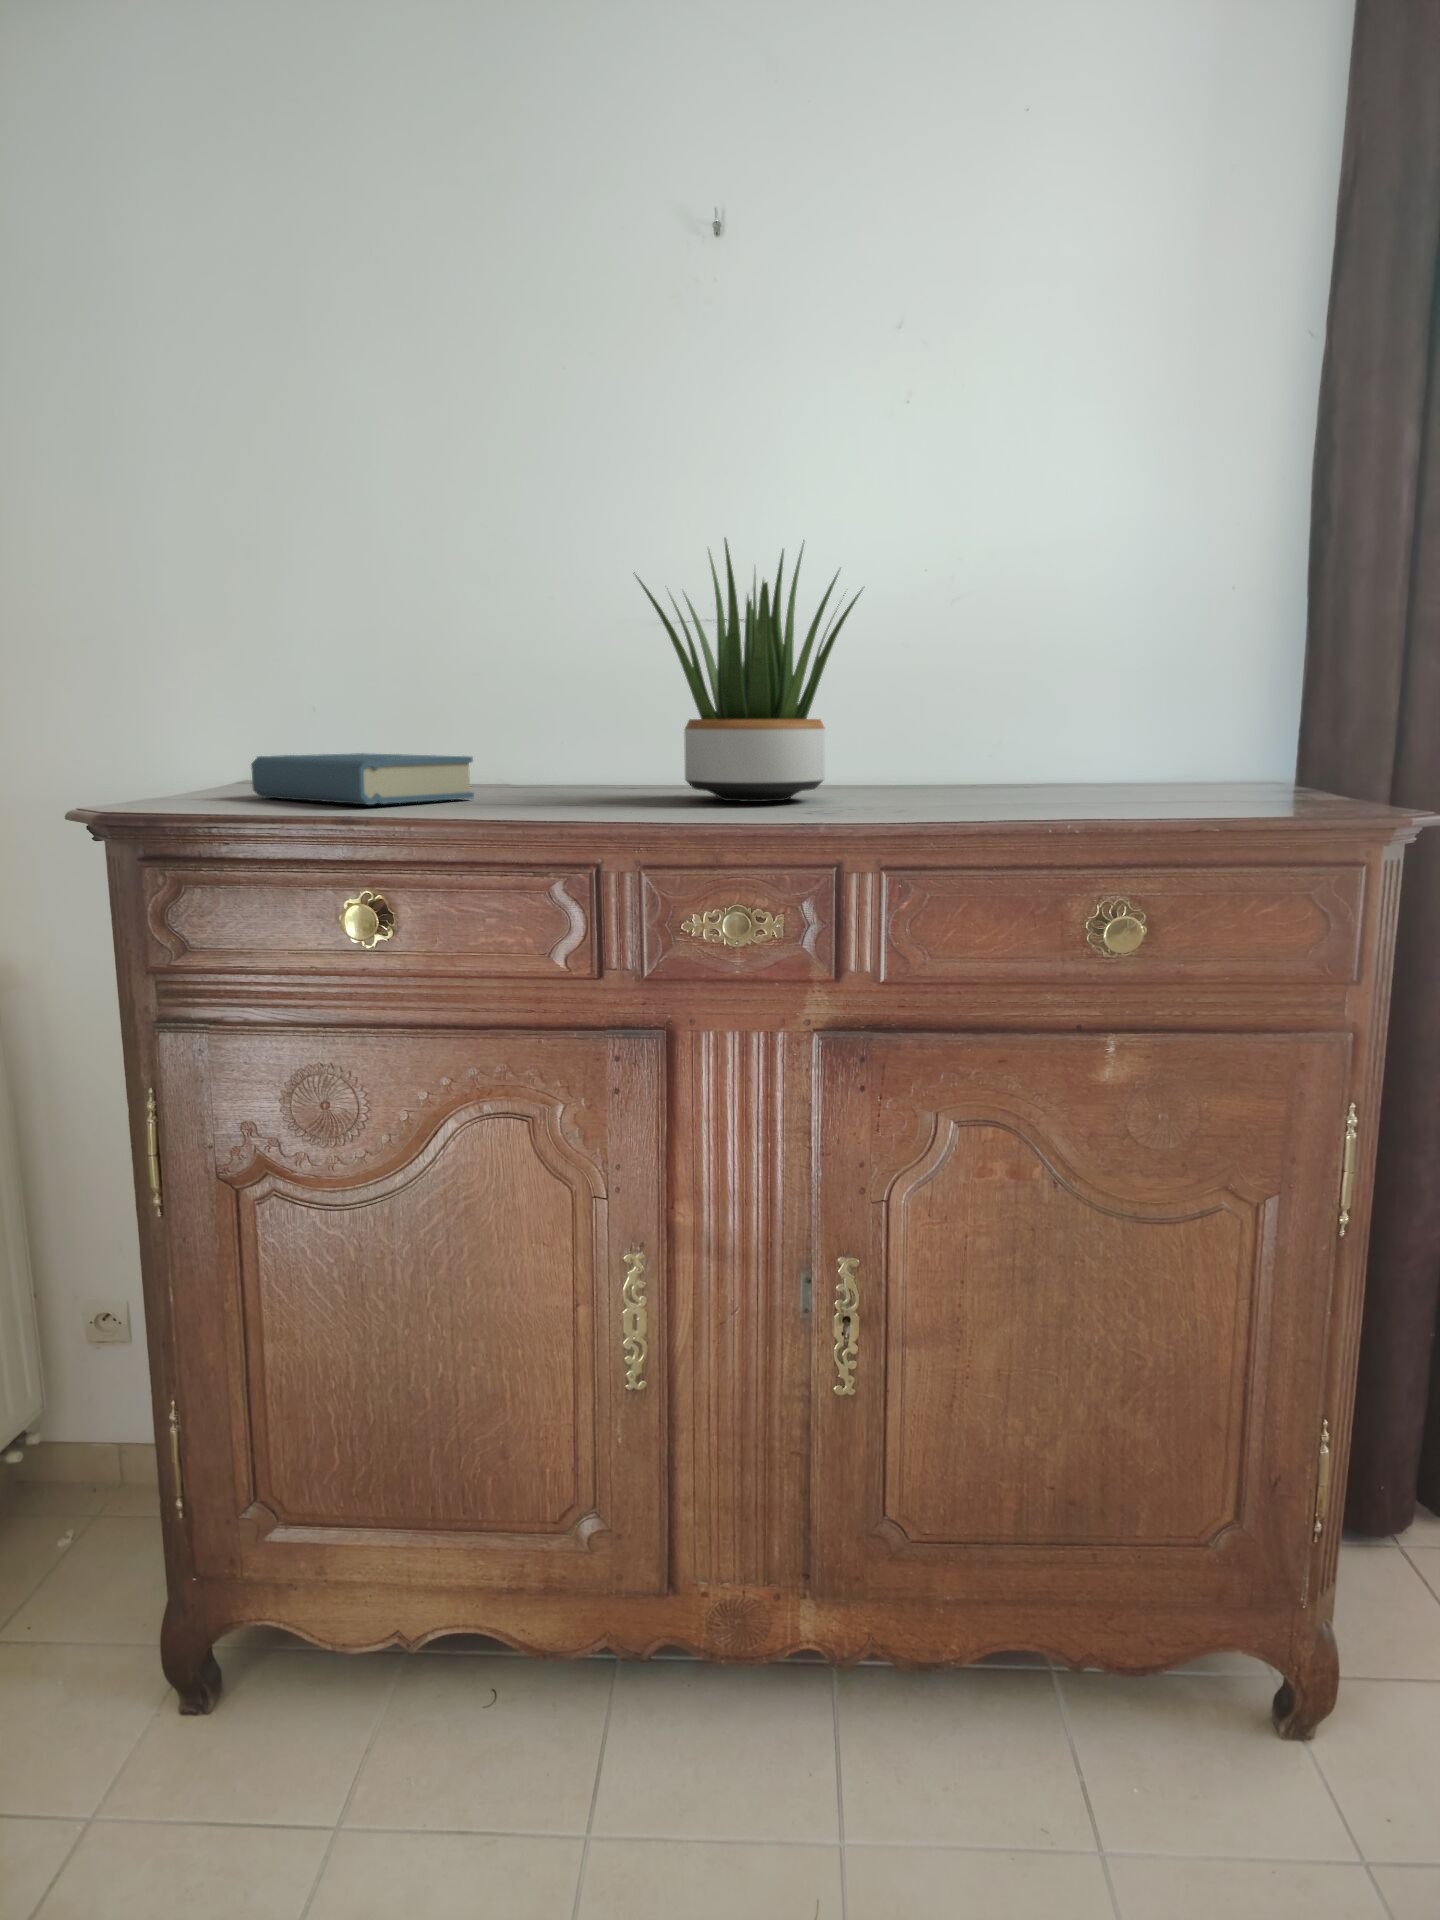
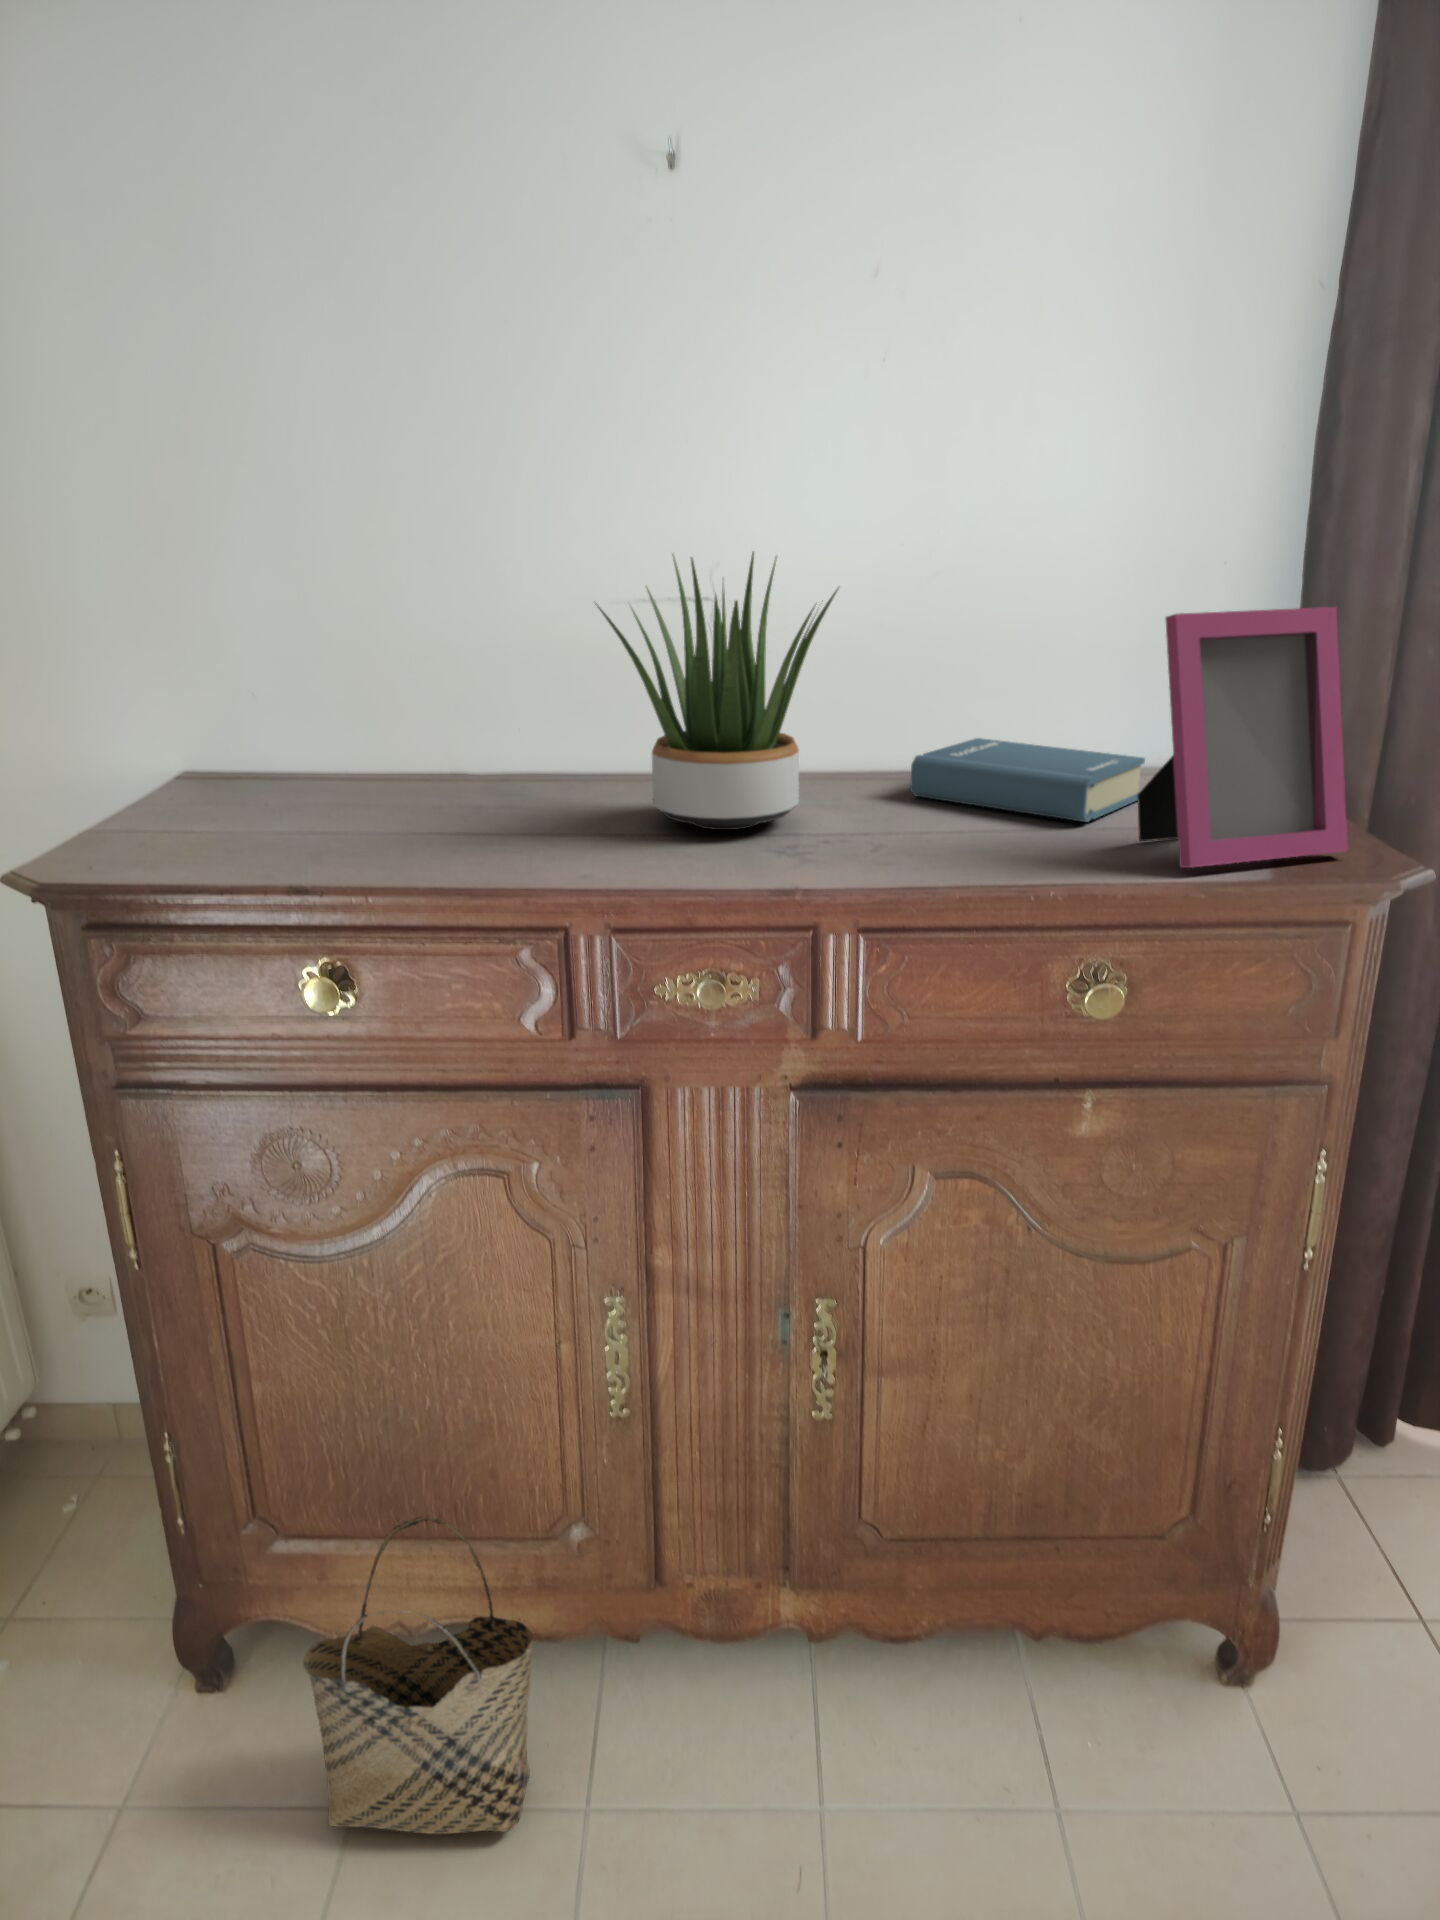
picture frame: none [1150,574,1357,813] -> present [1137,607,1348,868]
book: present [251,753,474,804] -> present [910,738,1145,822]
woven basket: none [297,1491,540,1846] -> present [303,1517,533,1834]

